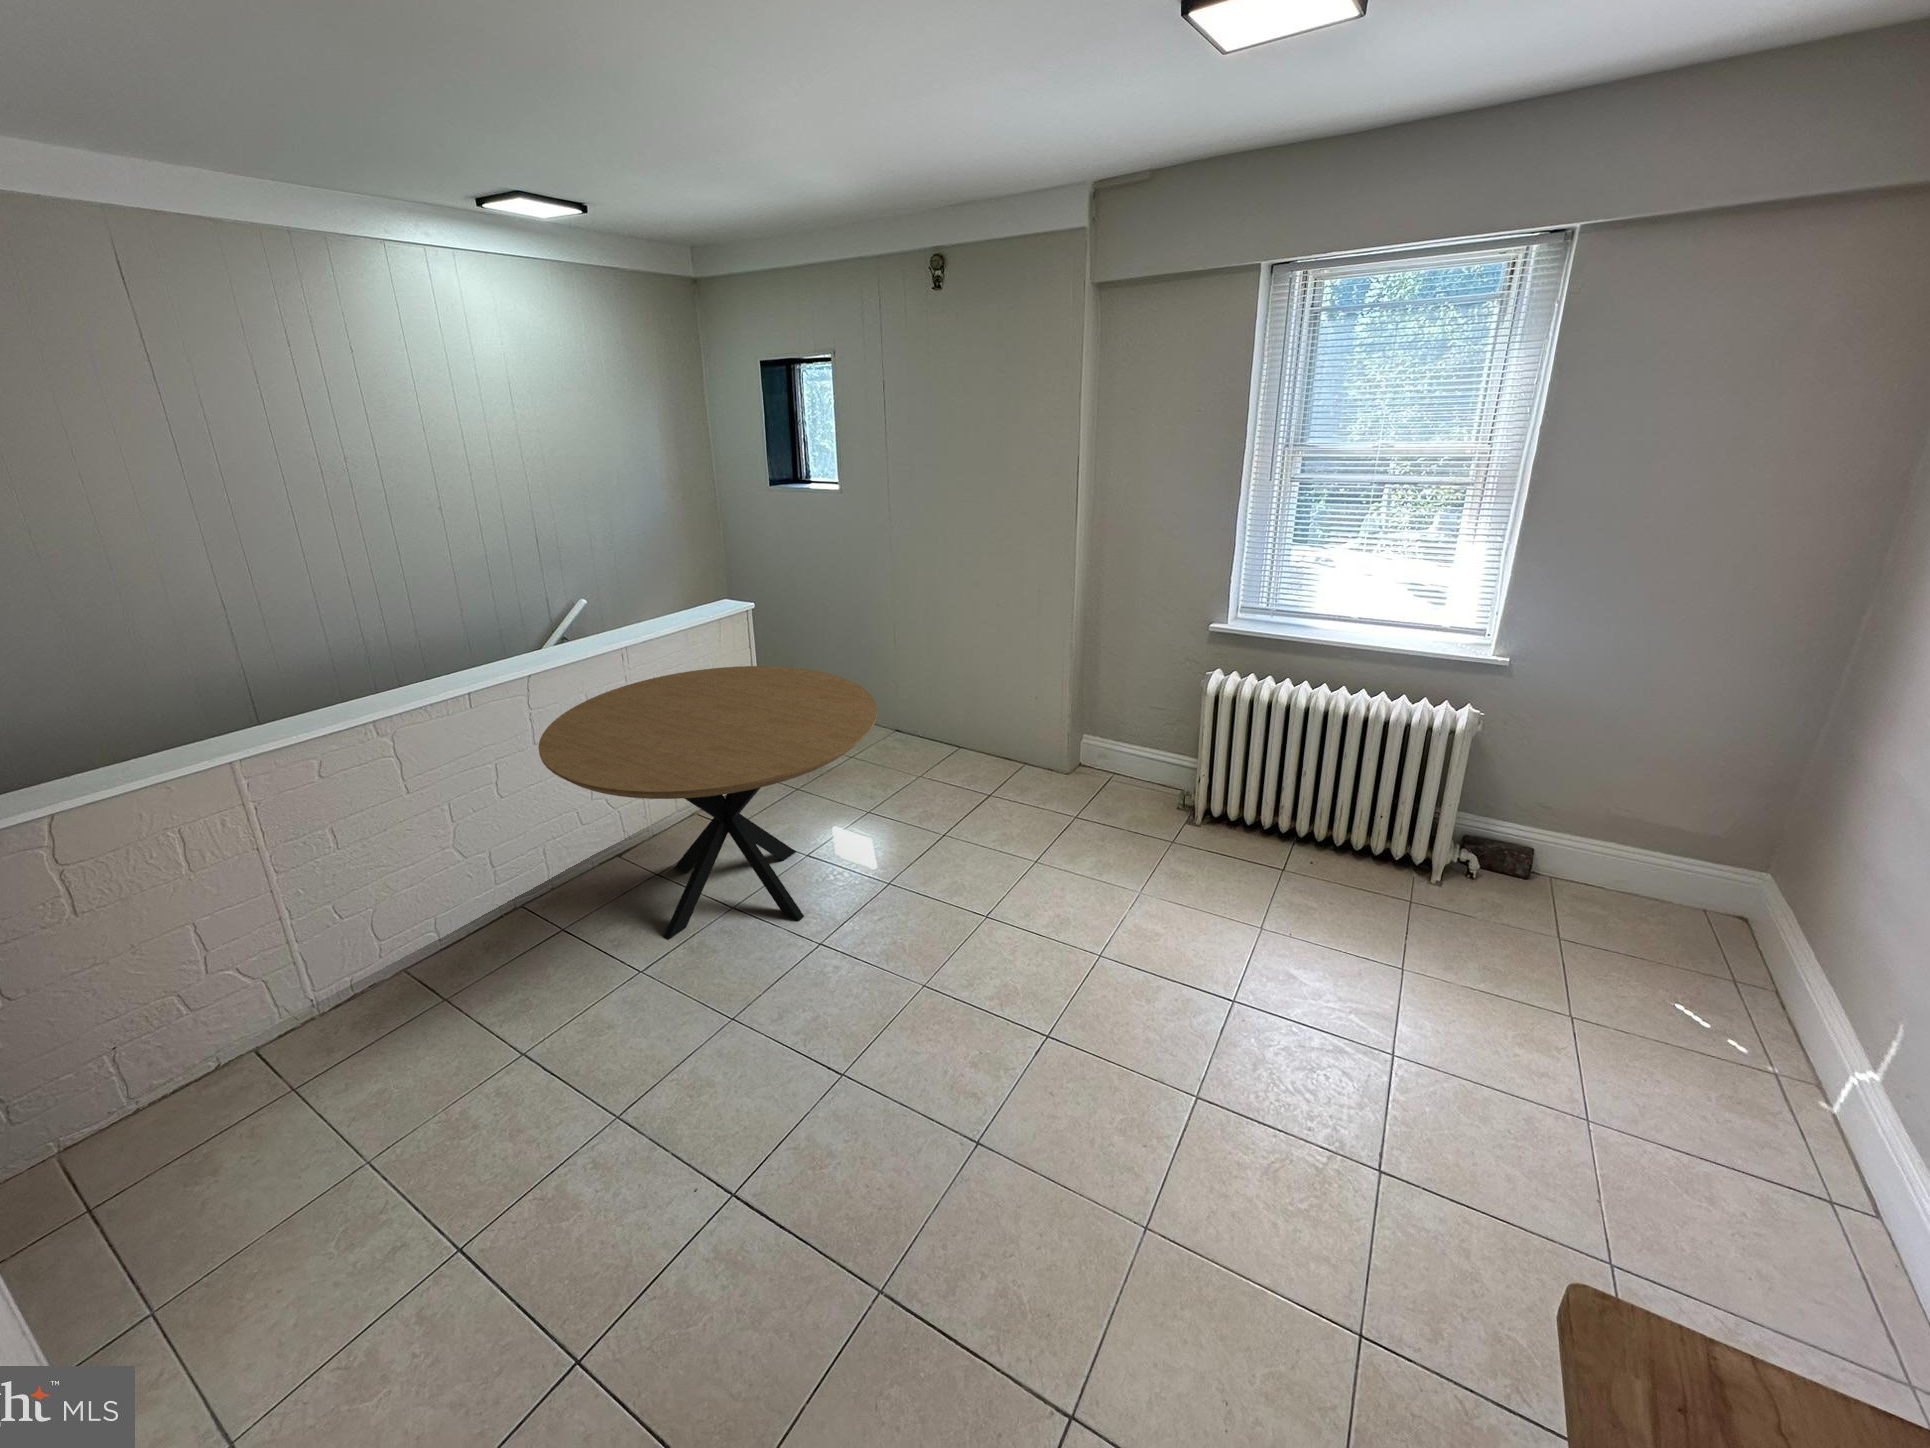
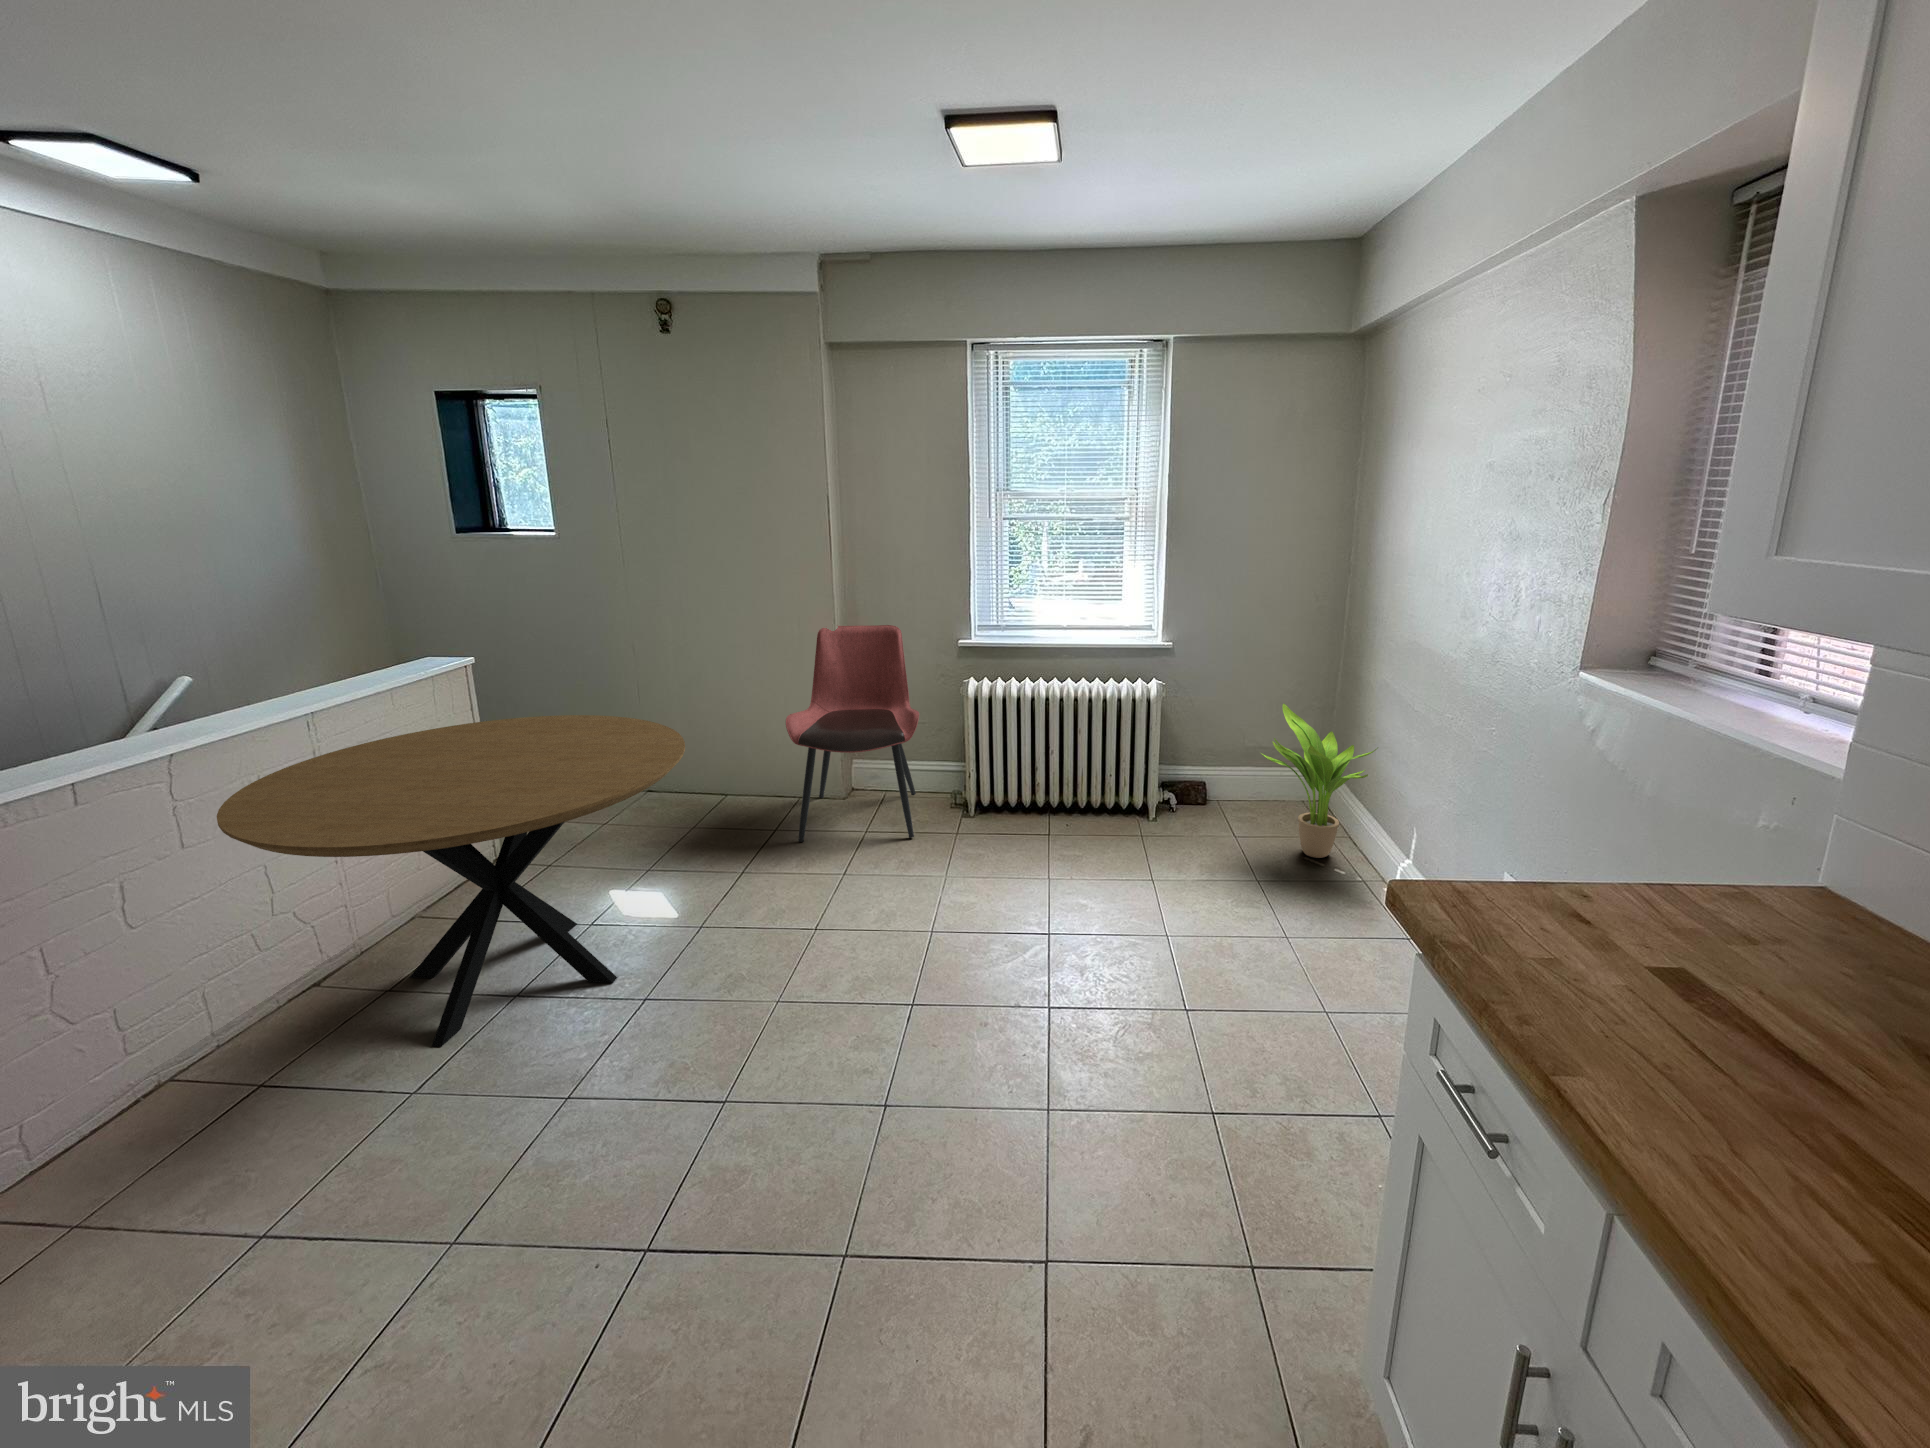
dining chair: none [1002,594,1142,835] -> present [786,625,919,842]
potted plant: none [1616,780,1862,1018] -> present [1261,704,1378,858]

